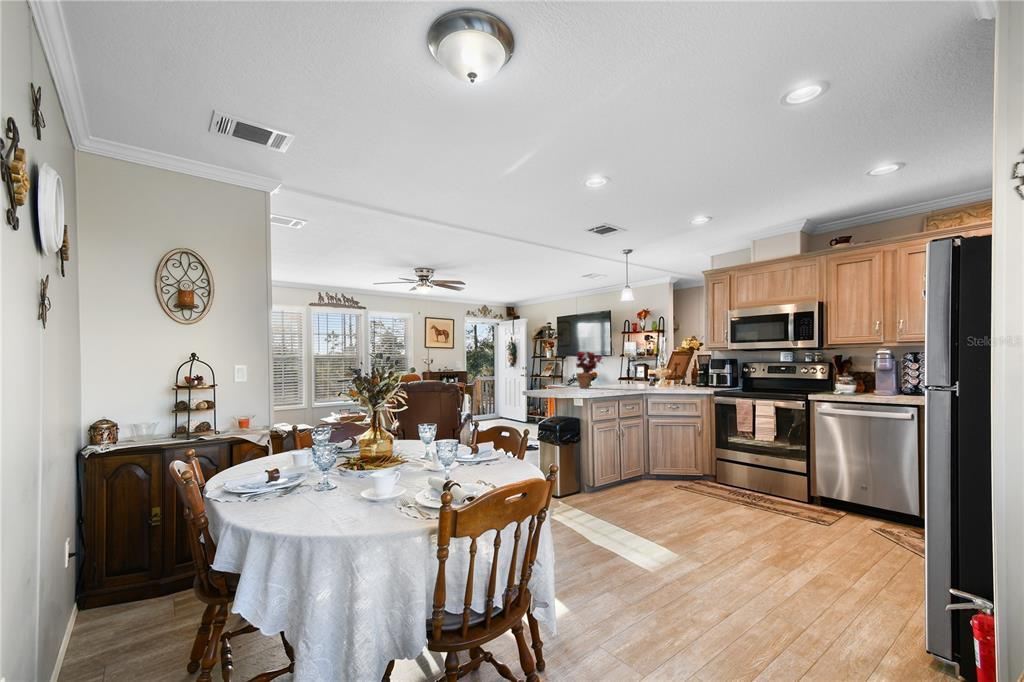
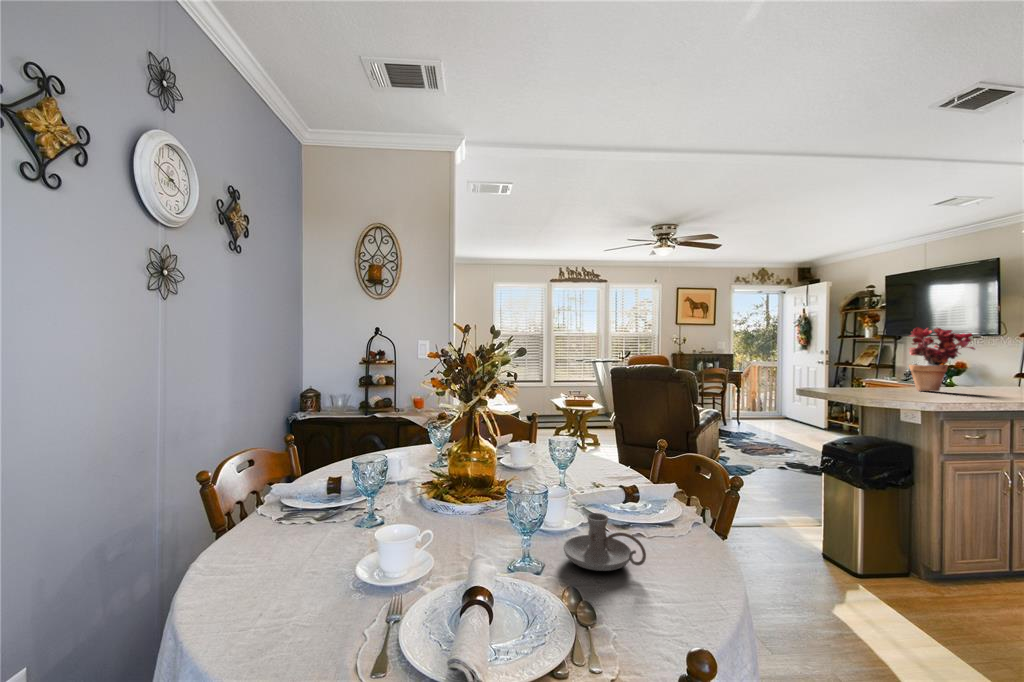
candle holder: none [457,450,500,475] -> present [564,513,646,571]

